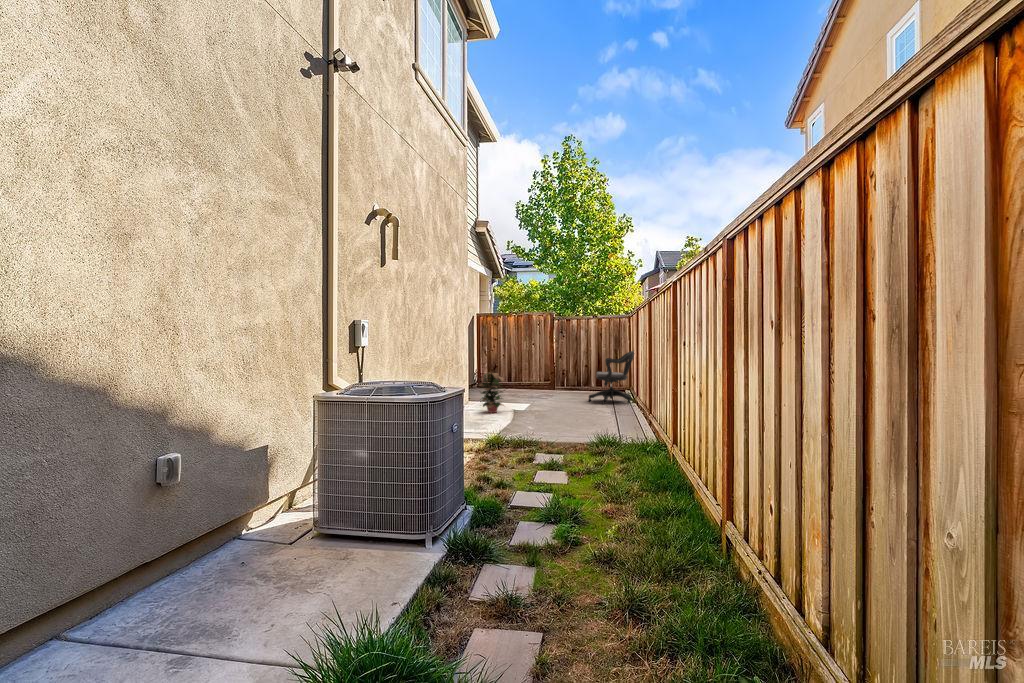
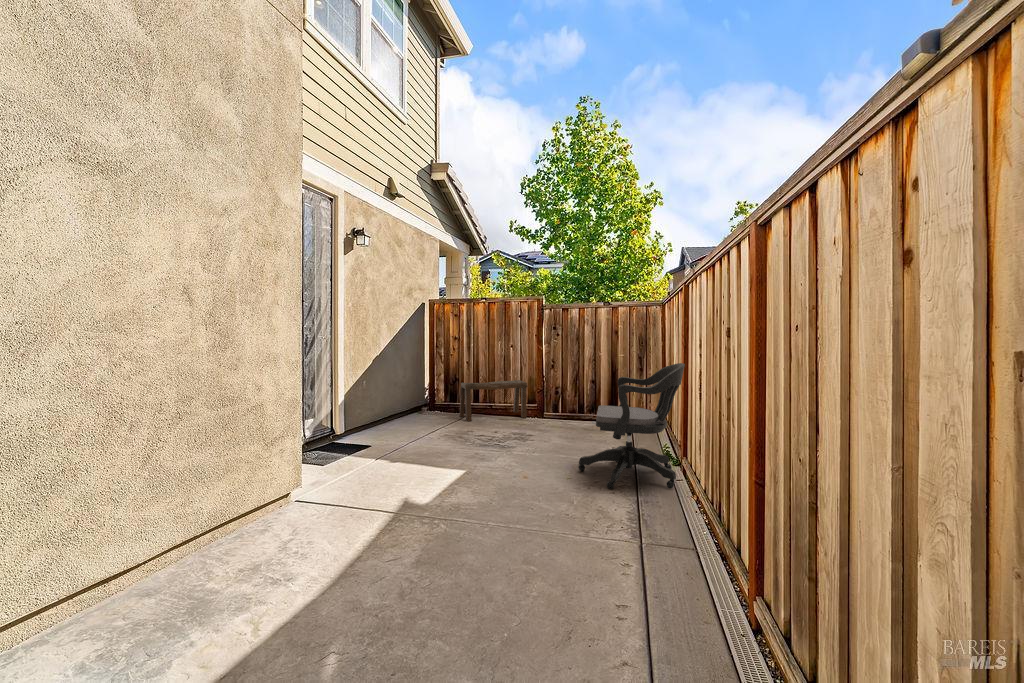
bench: none [503,366,547,391] -> present [460,380,528,421]
decorative plant: present [479,373,504,413] -> none [224,426,317,547]

